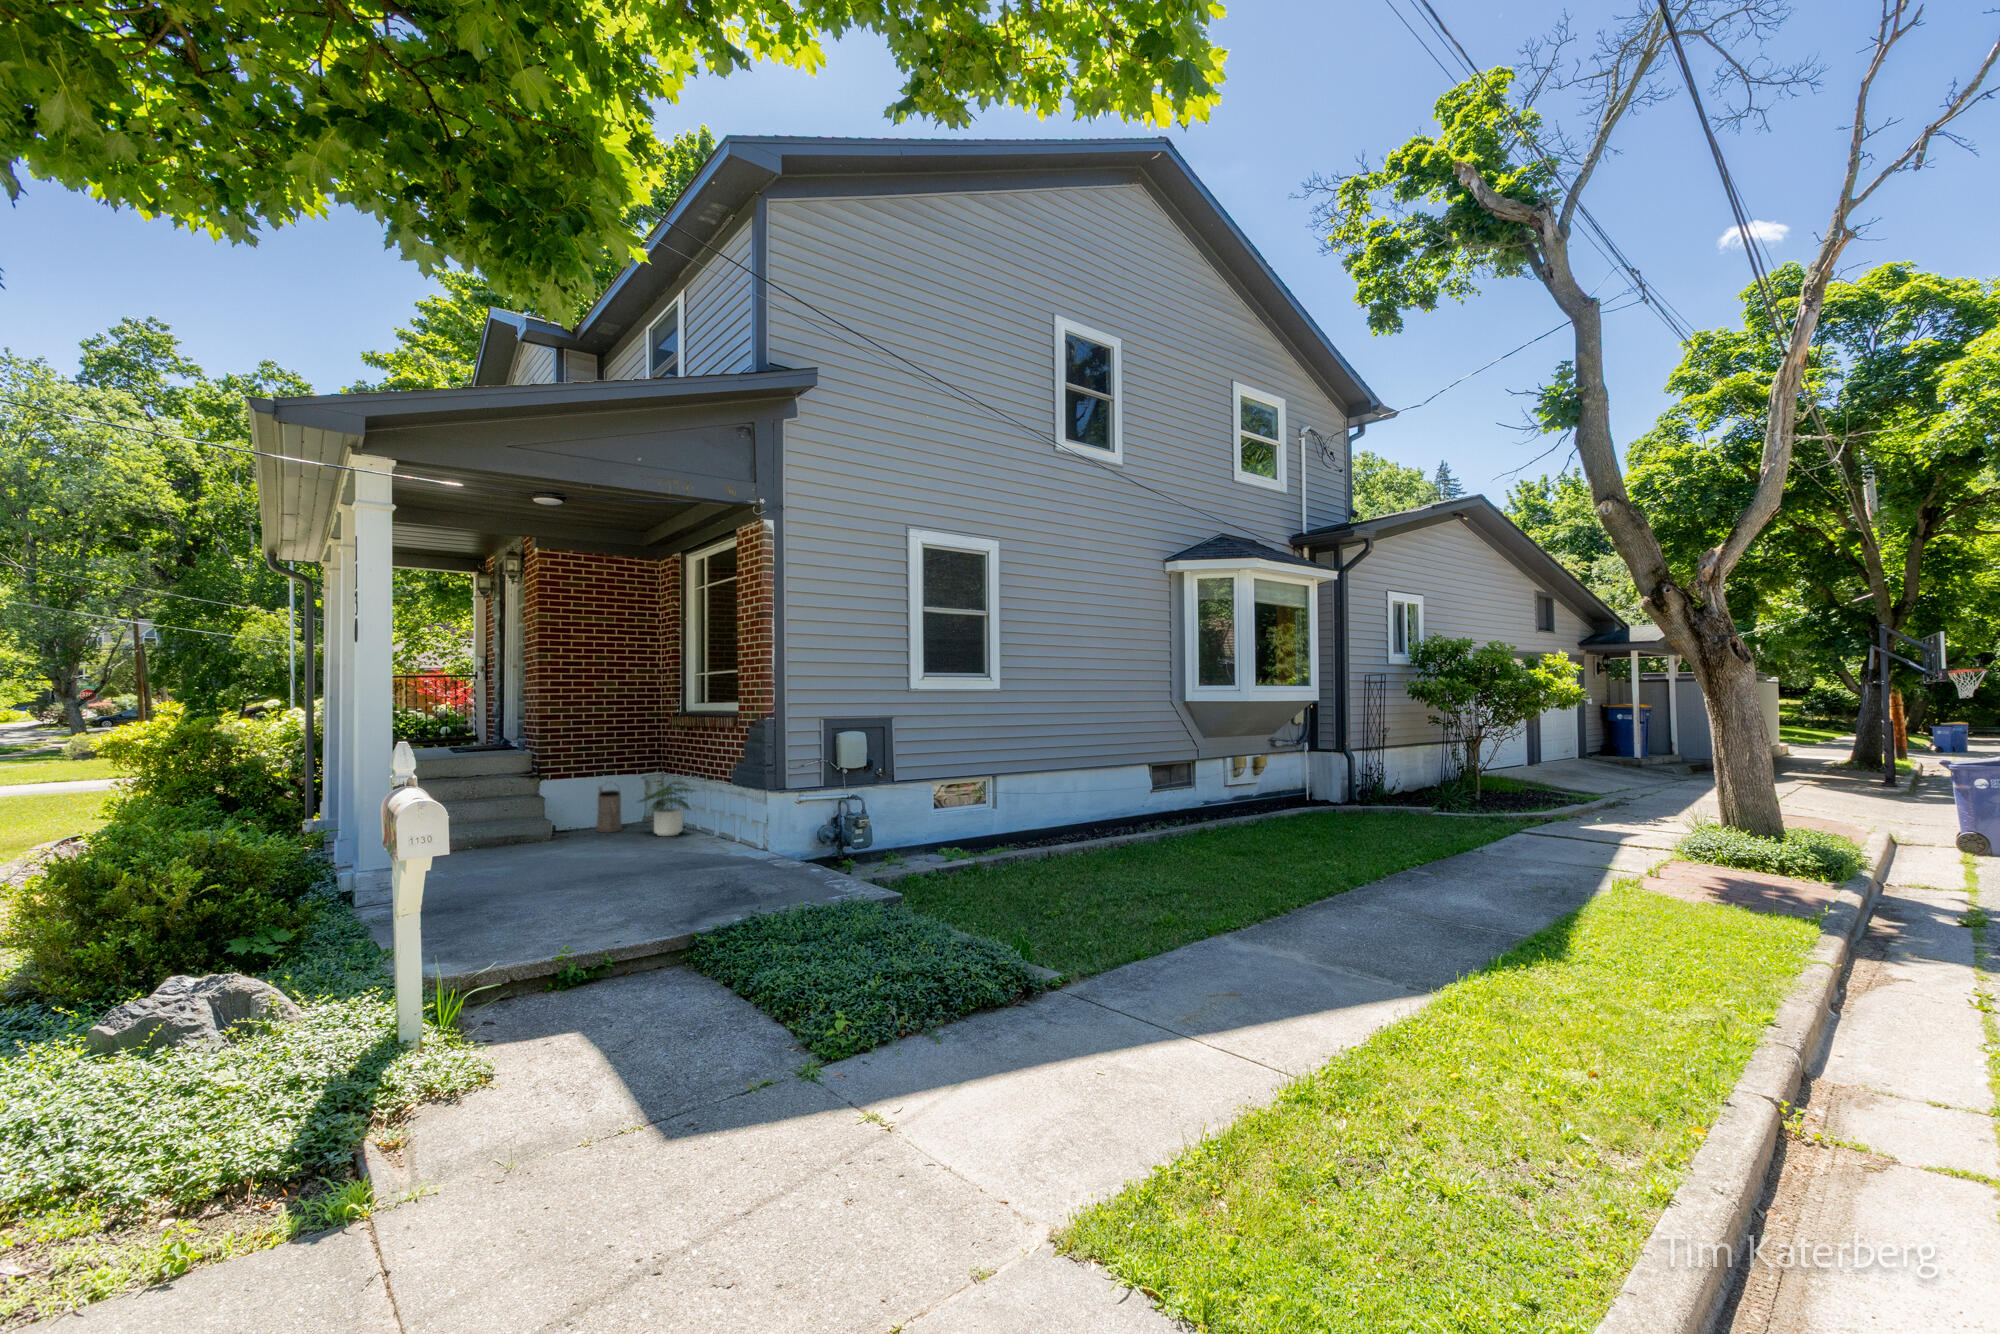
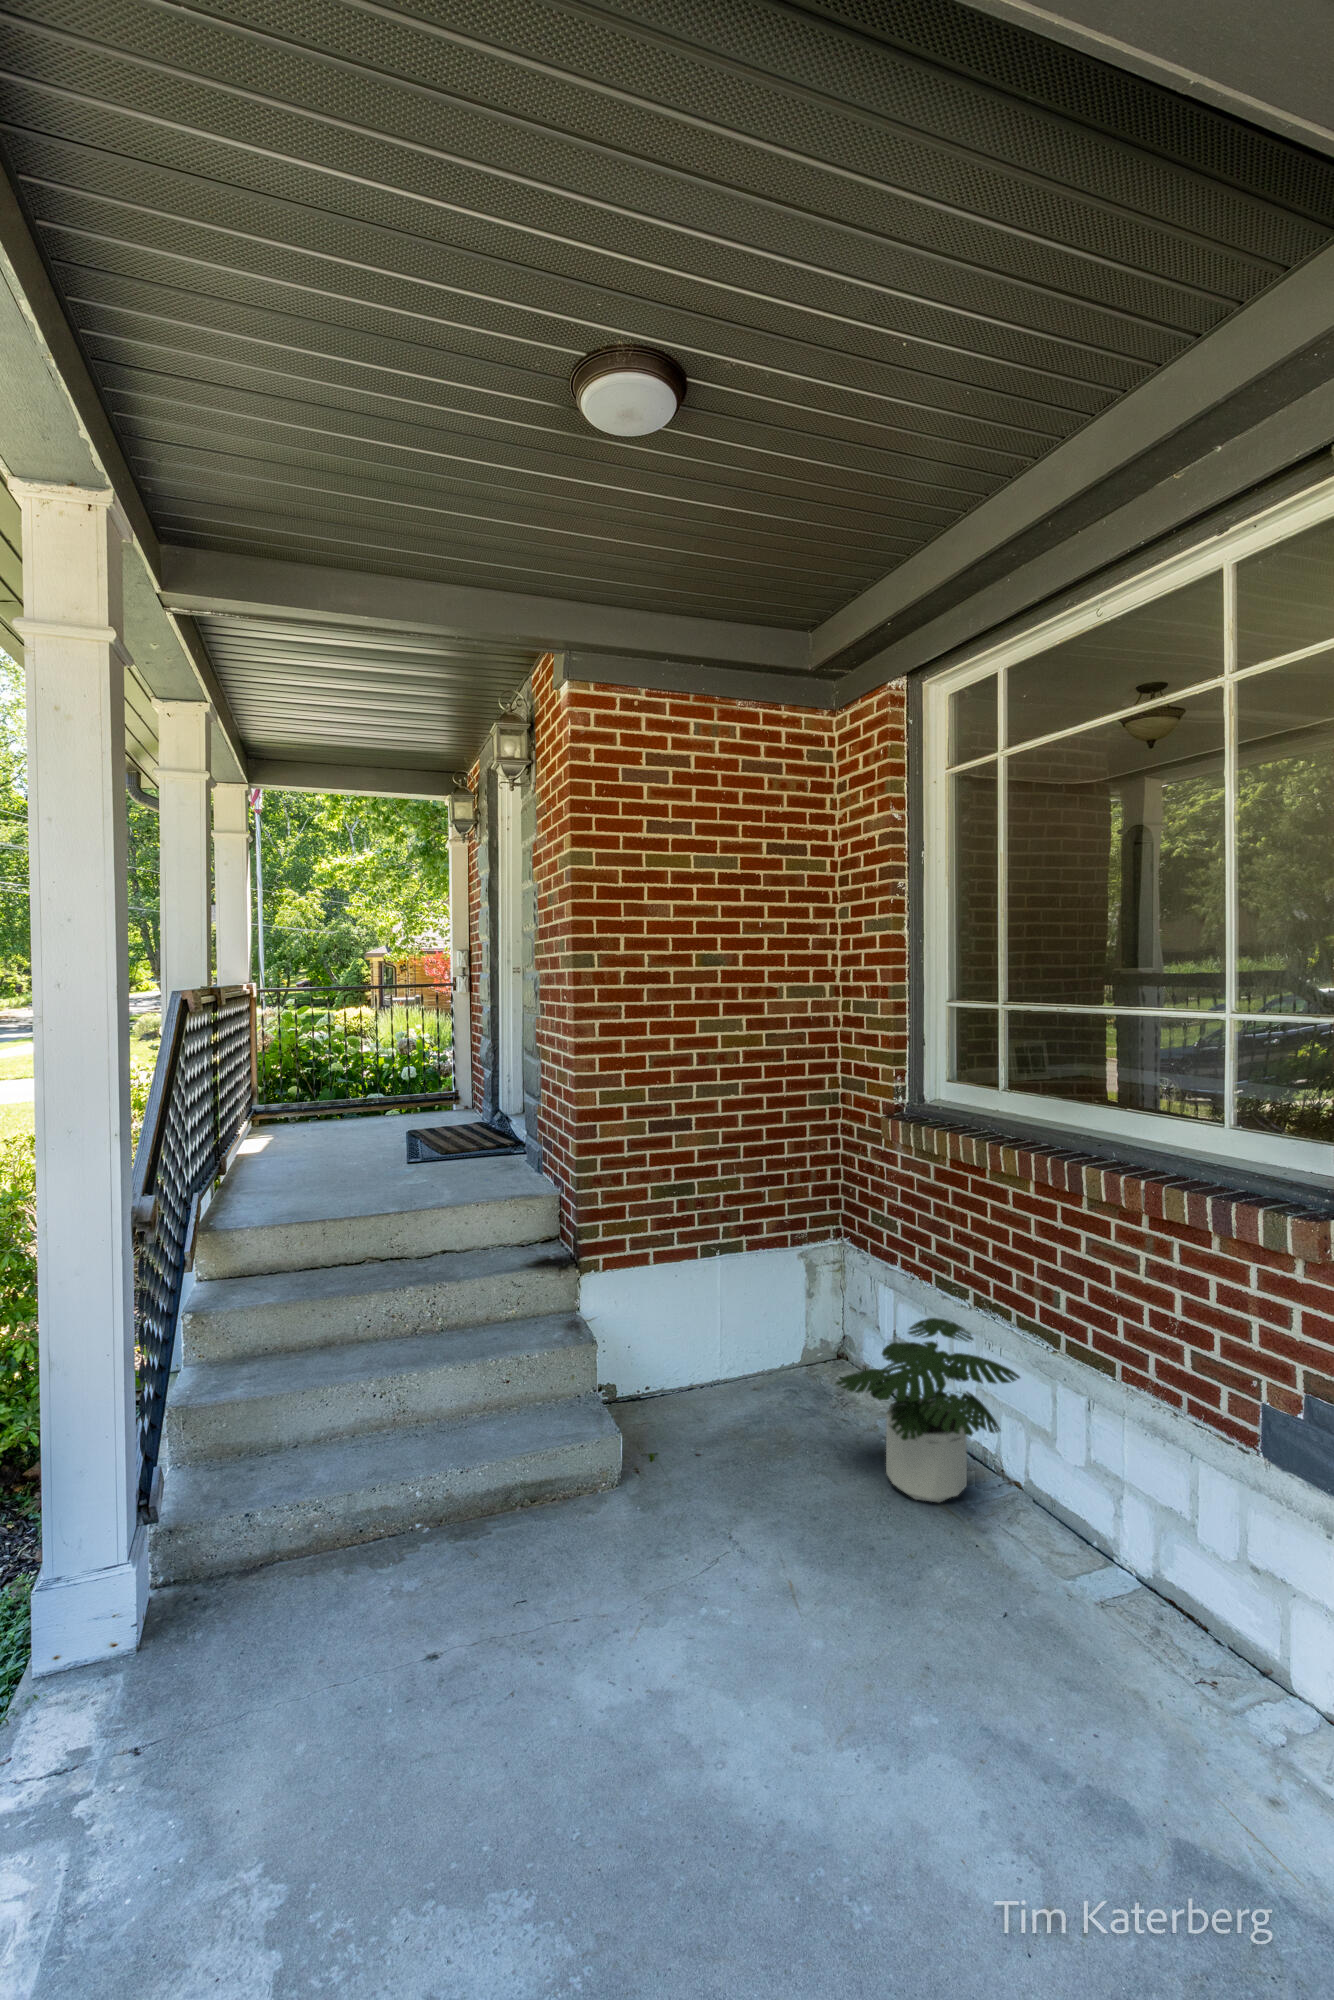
watering can: present [596,782,622,833] -> none [708,1281,781,1437]

